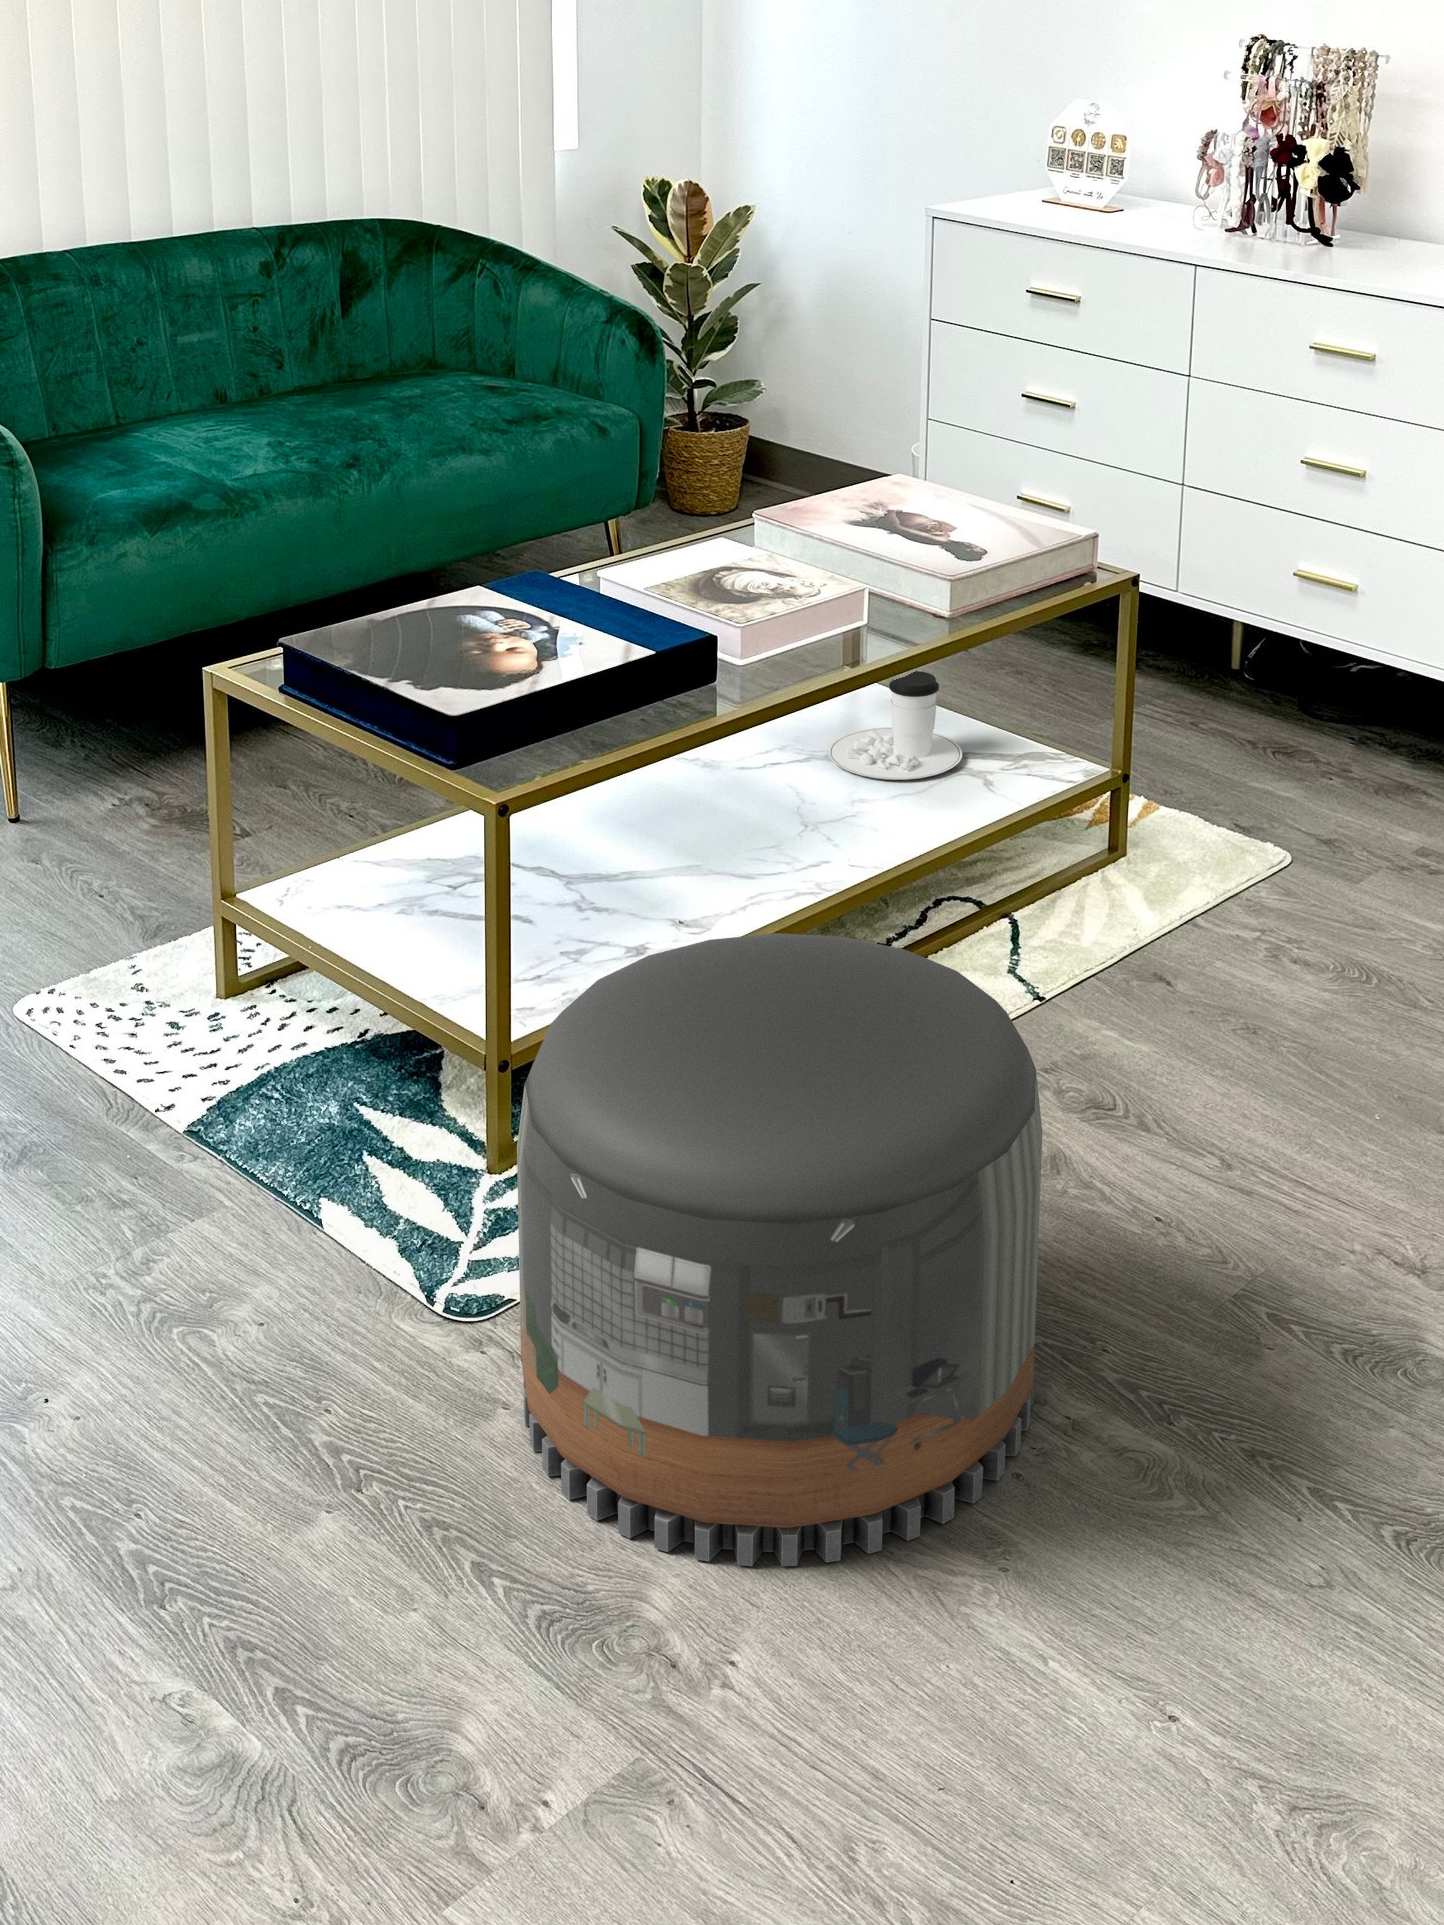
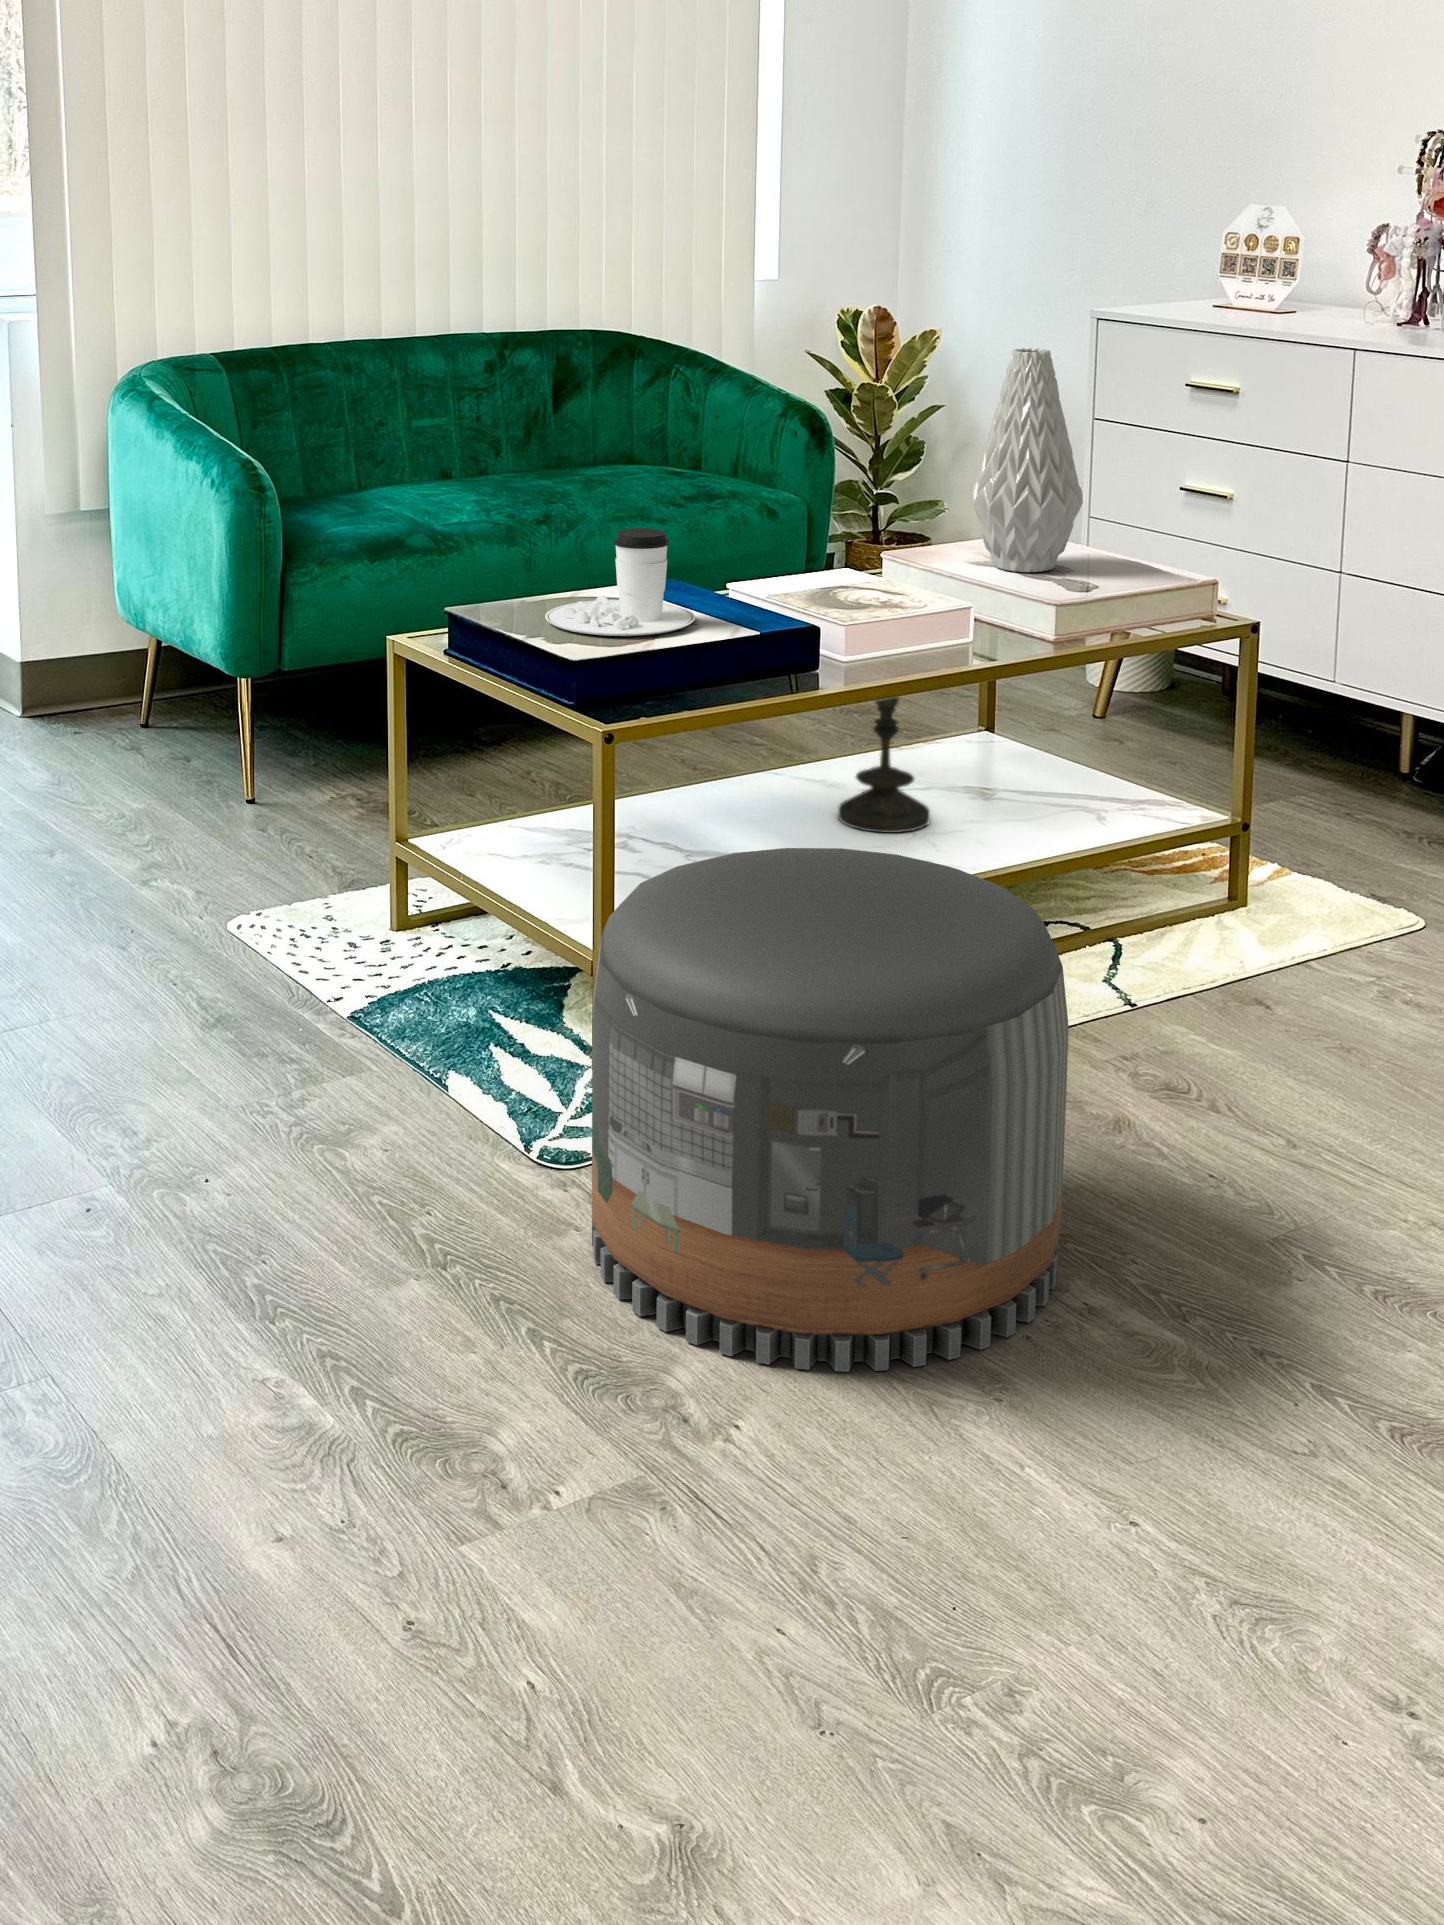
vase: none [842,301,960,541] -> present [970,348,1083,572]
candle: none [714,572,811,831] -> present [838,697,930,833]
coffee cup: present [828,671,962,780] -> present [545,528,695,636]

